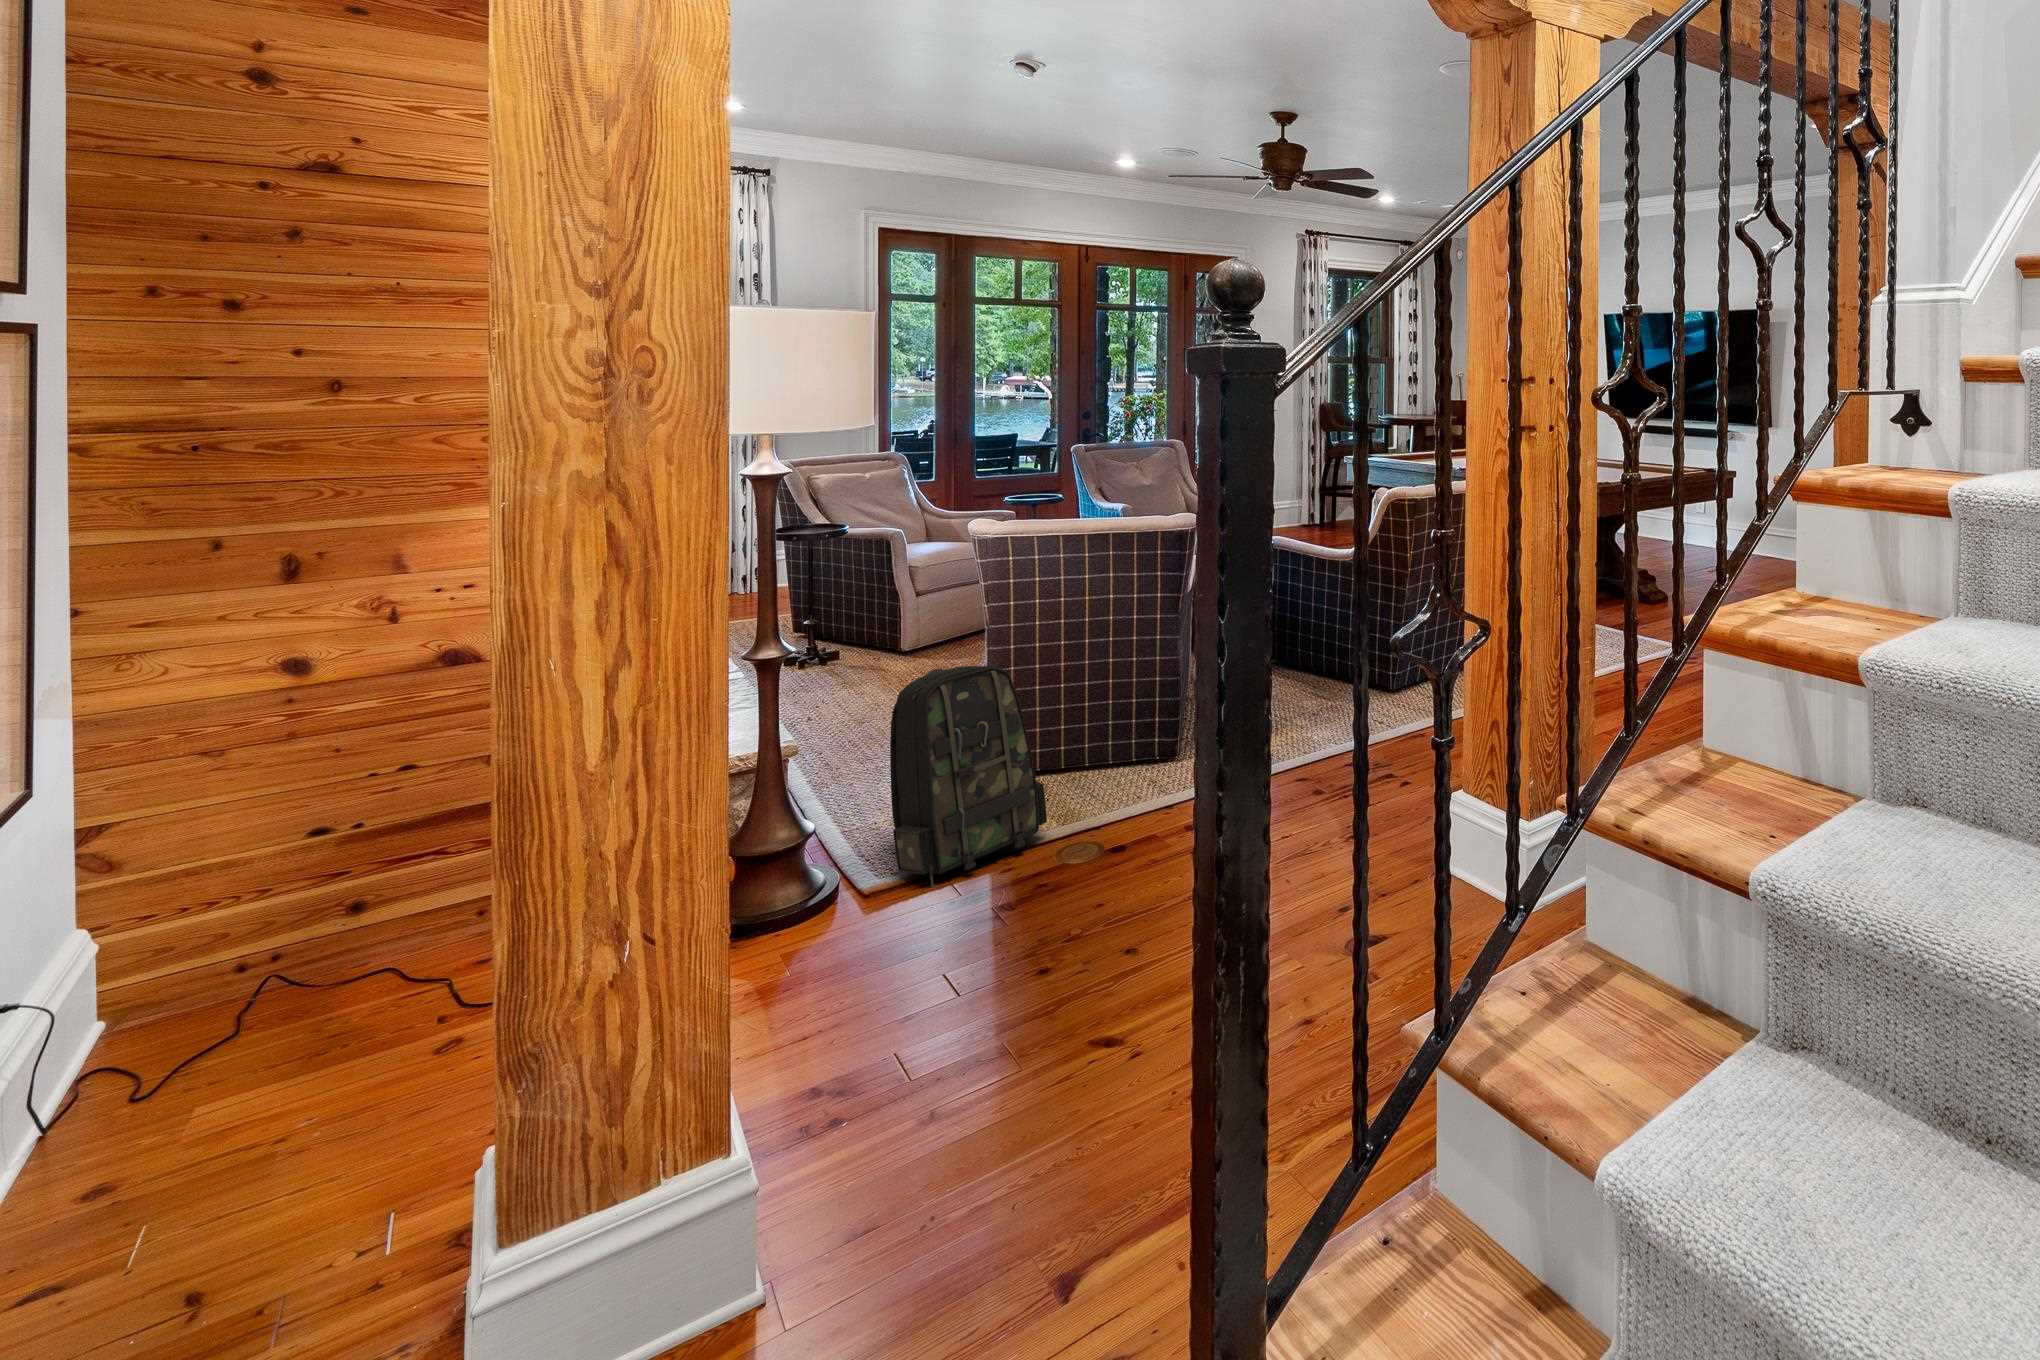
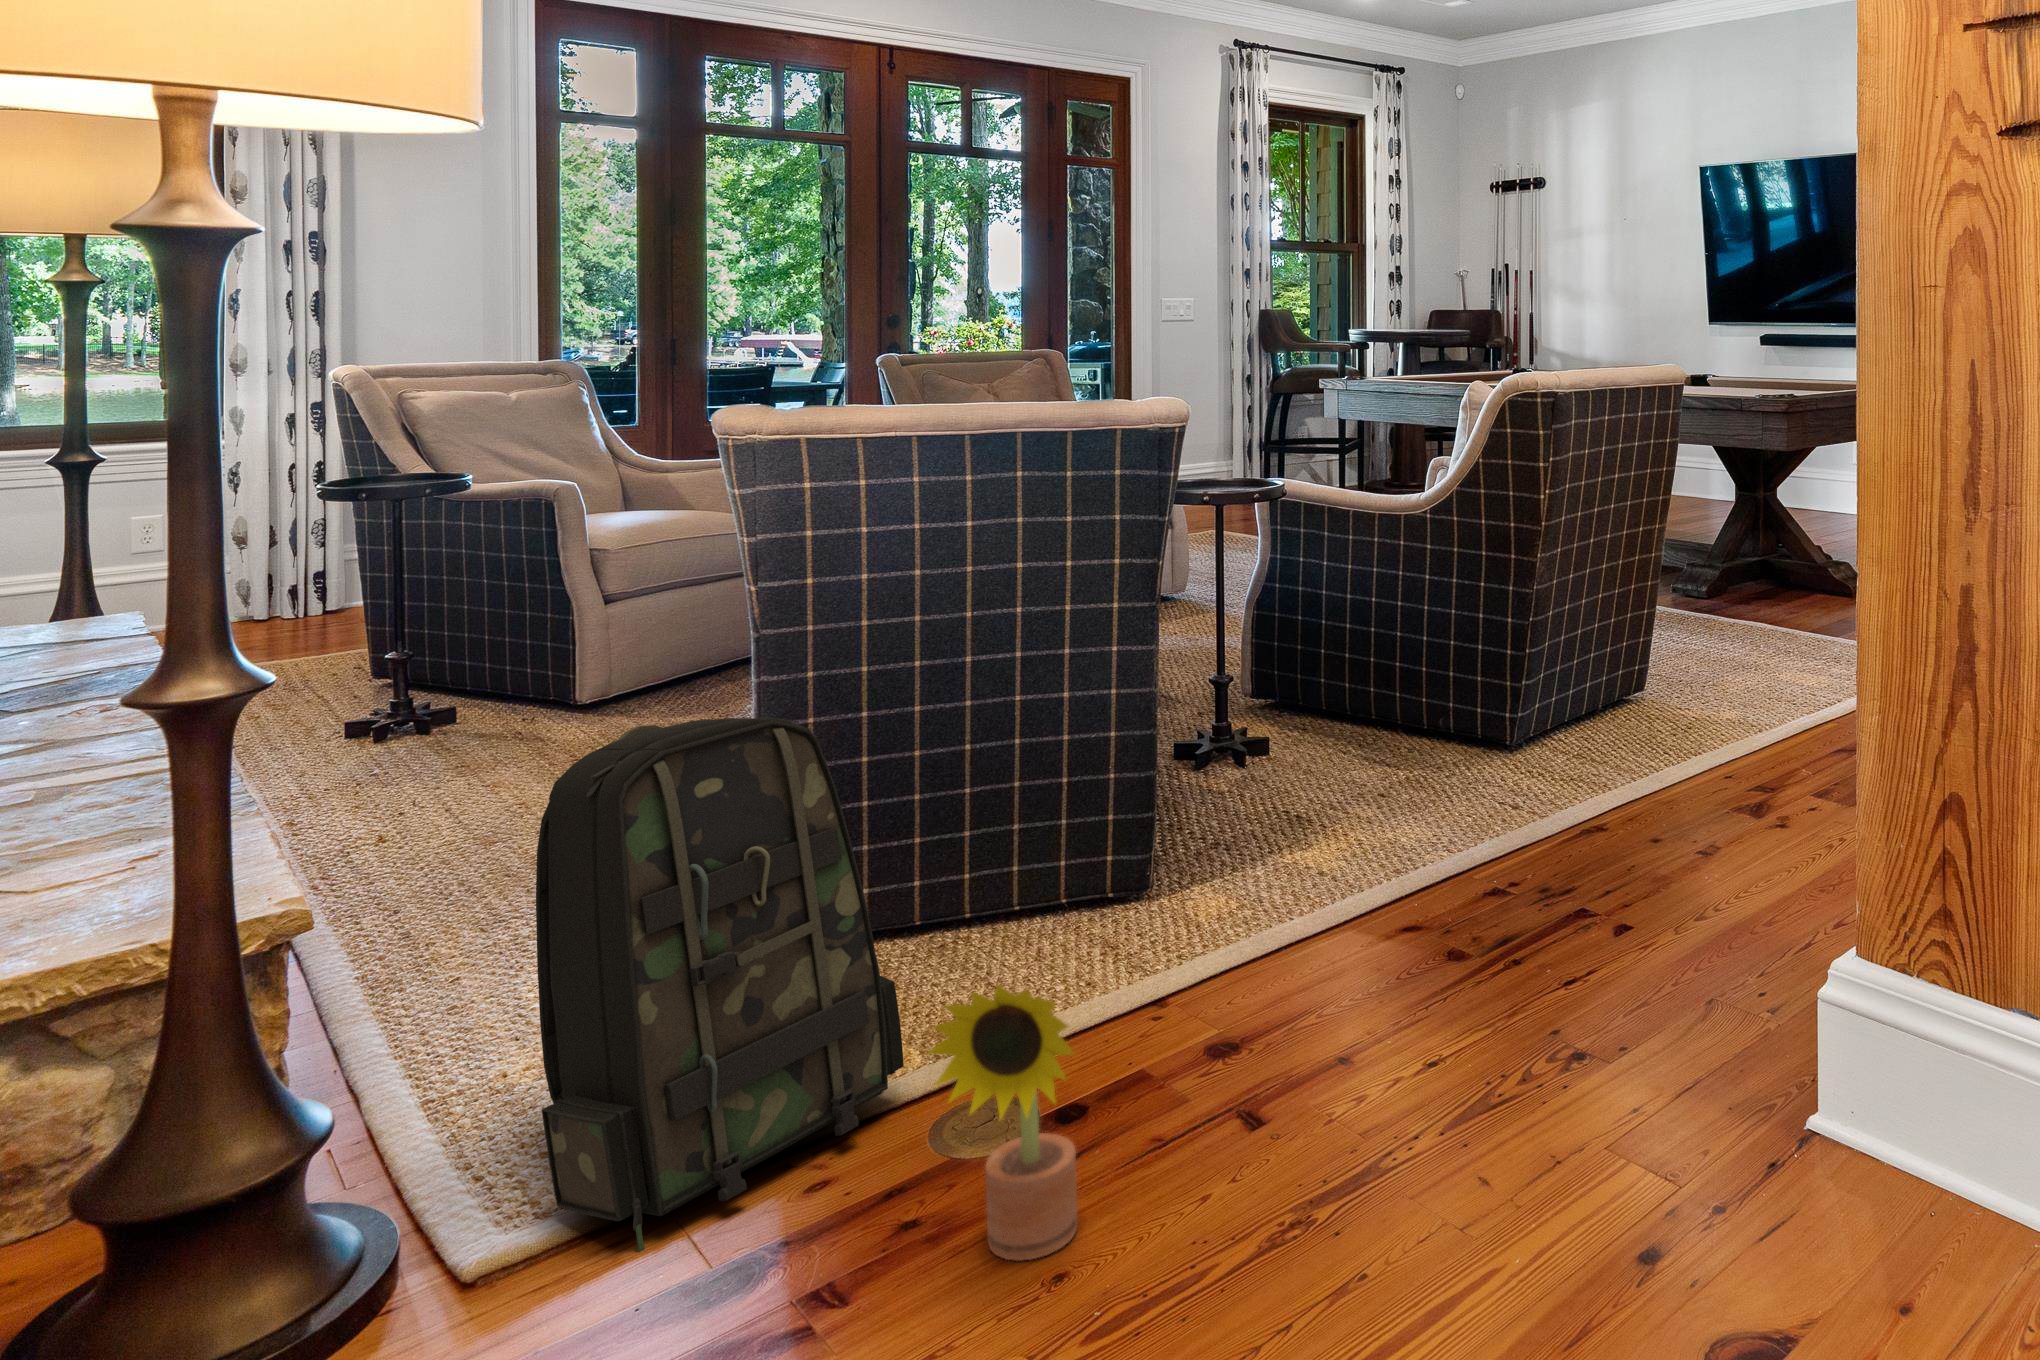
decorative plant: none [1044,776,1111,894] -> present [926,984,1078,1261]

